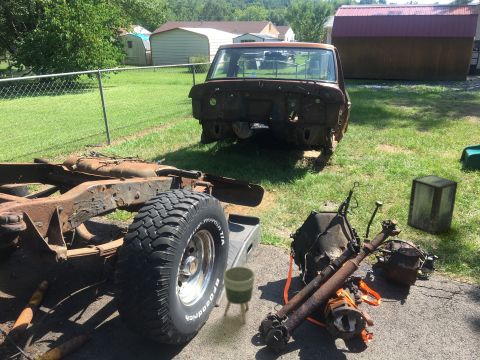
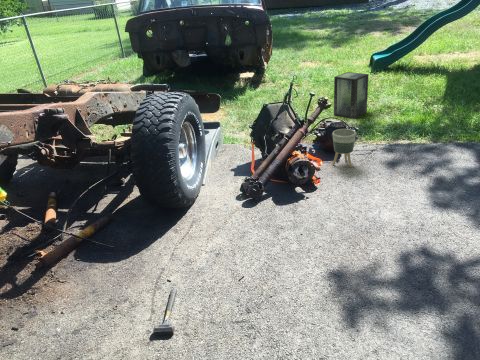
planter: present [223,267,254,323] -> present [332,129,356,167]

